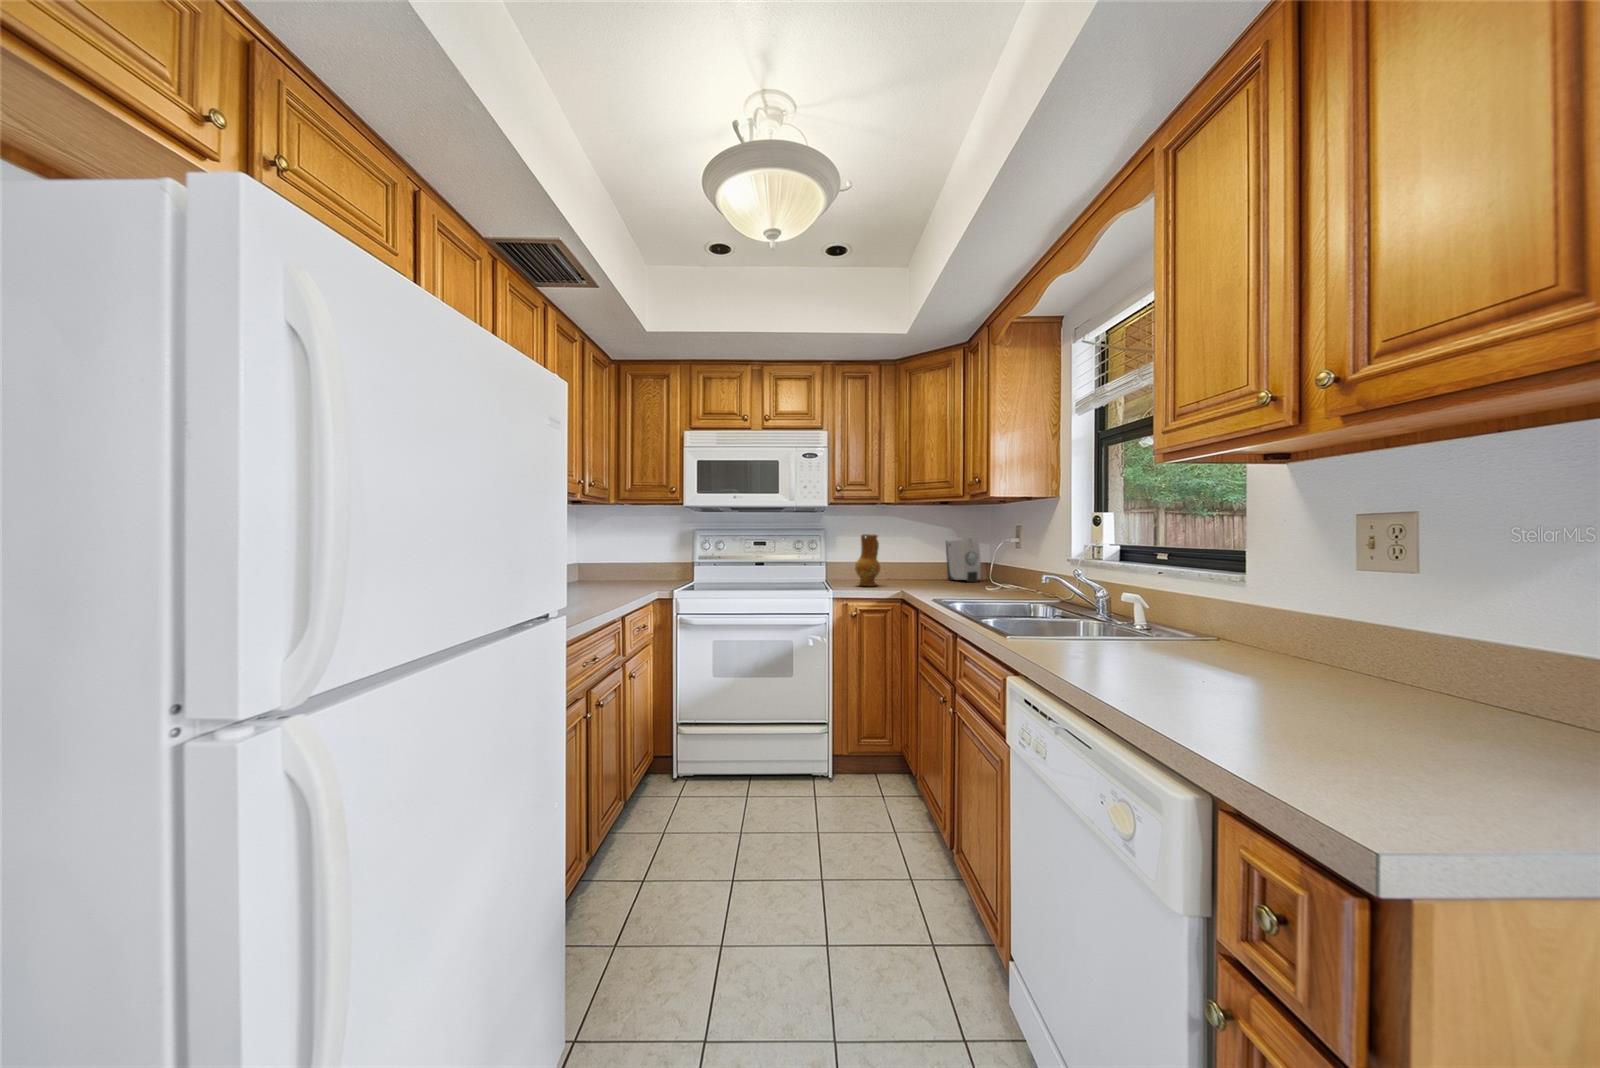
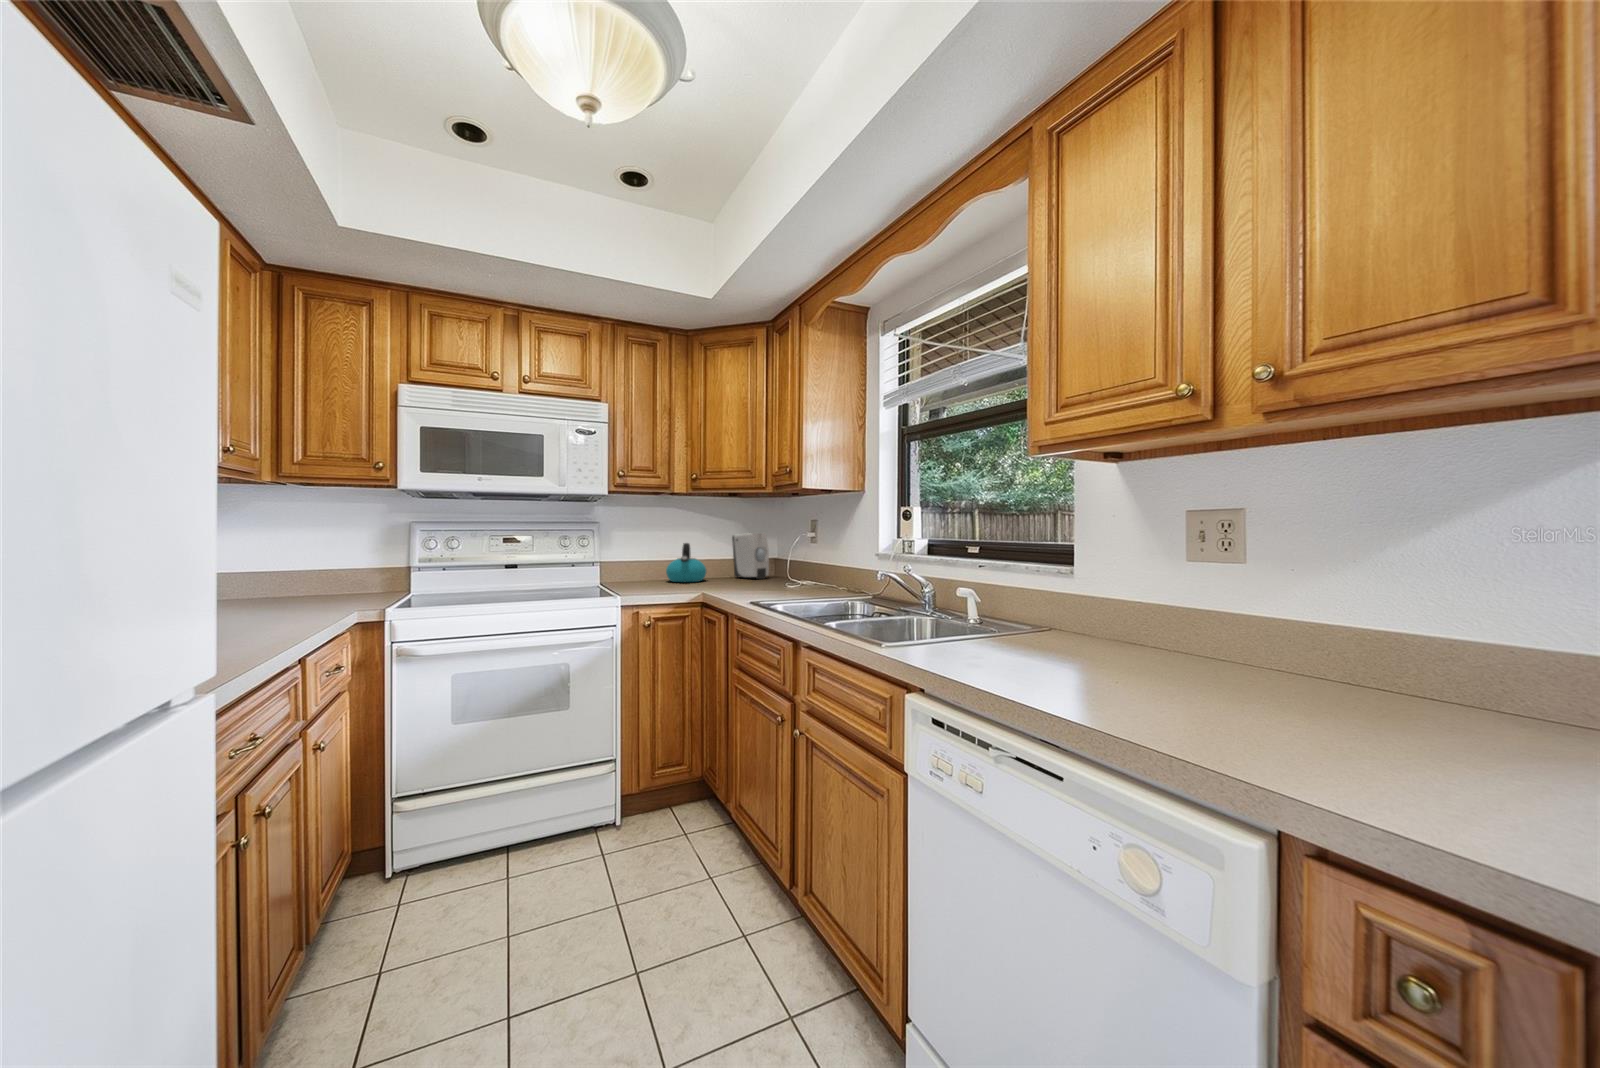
ceramic jug: present [855,534,880,586] -> none [639,529,669,589]
kettle: none [883,547,920,582] -> present [666,543,706,582]

